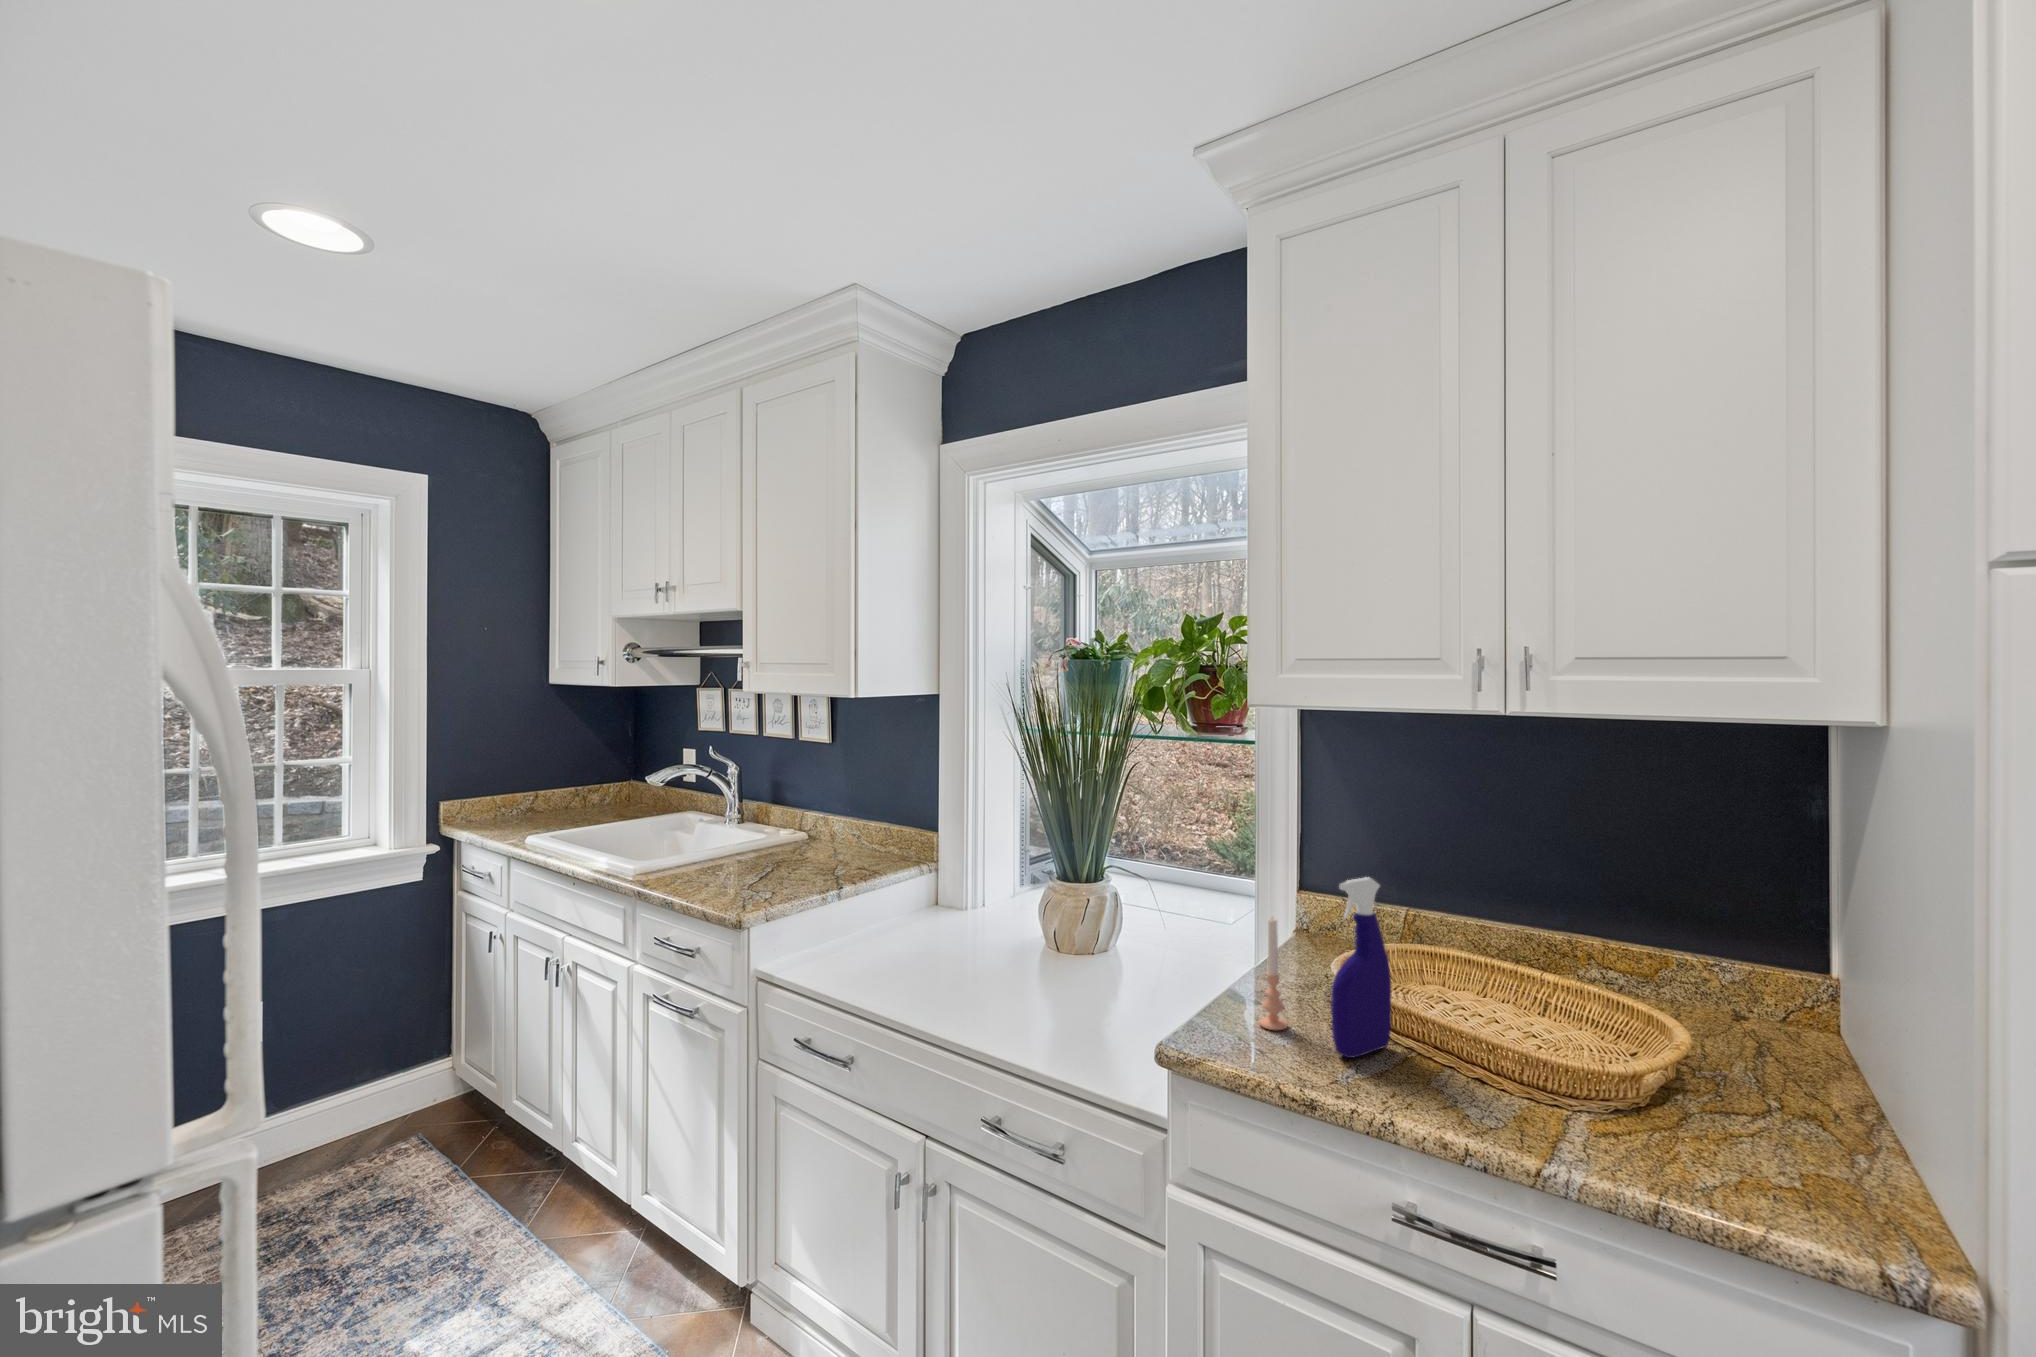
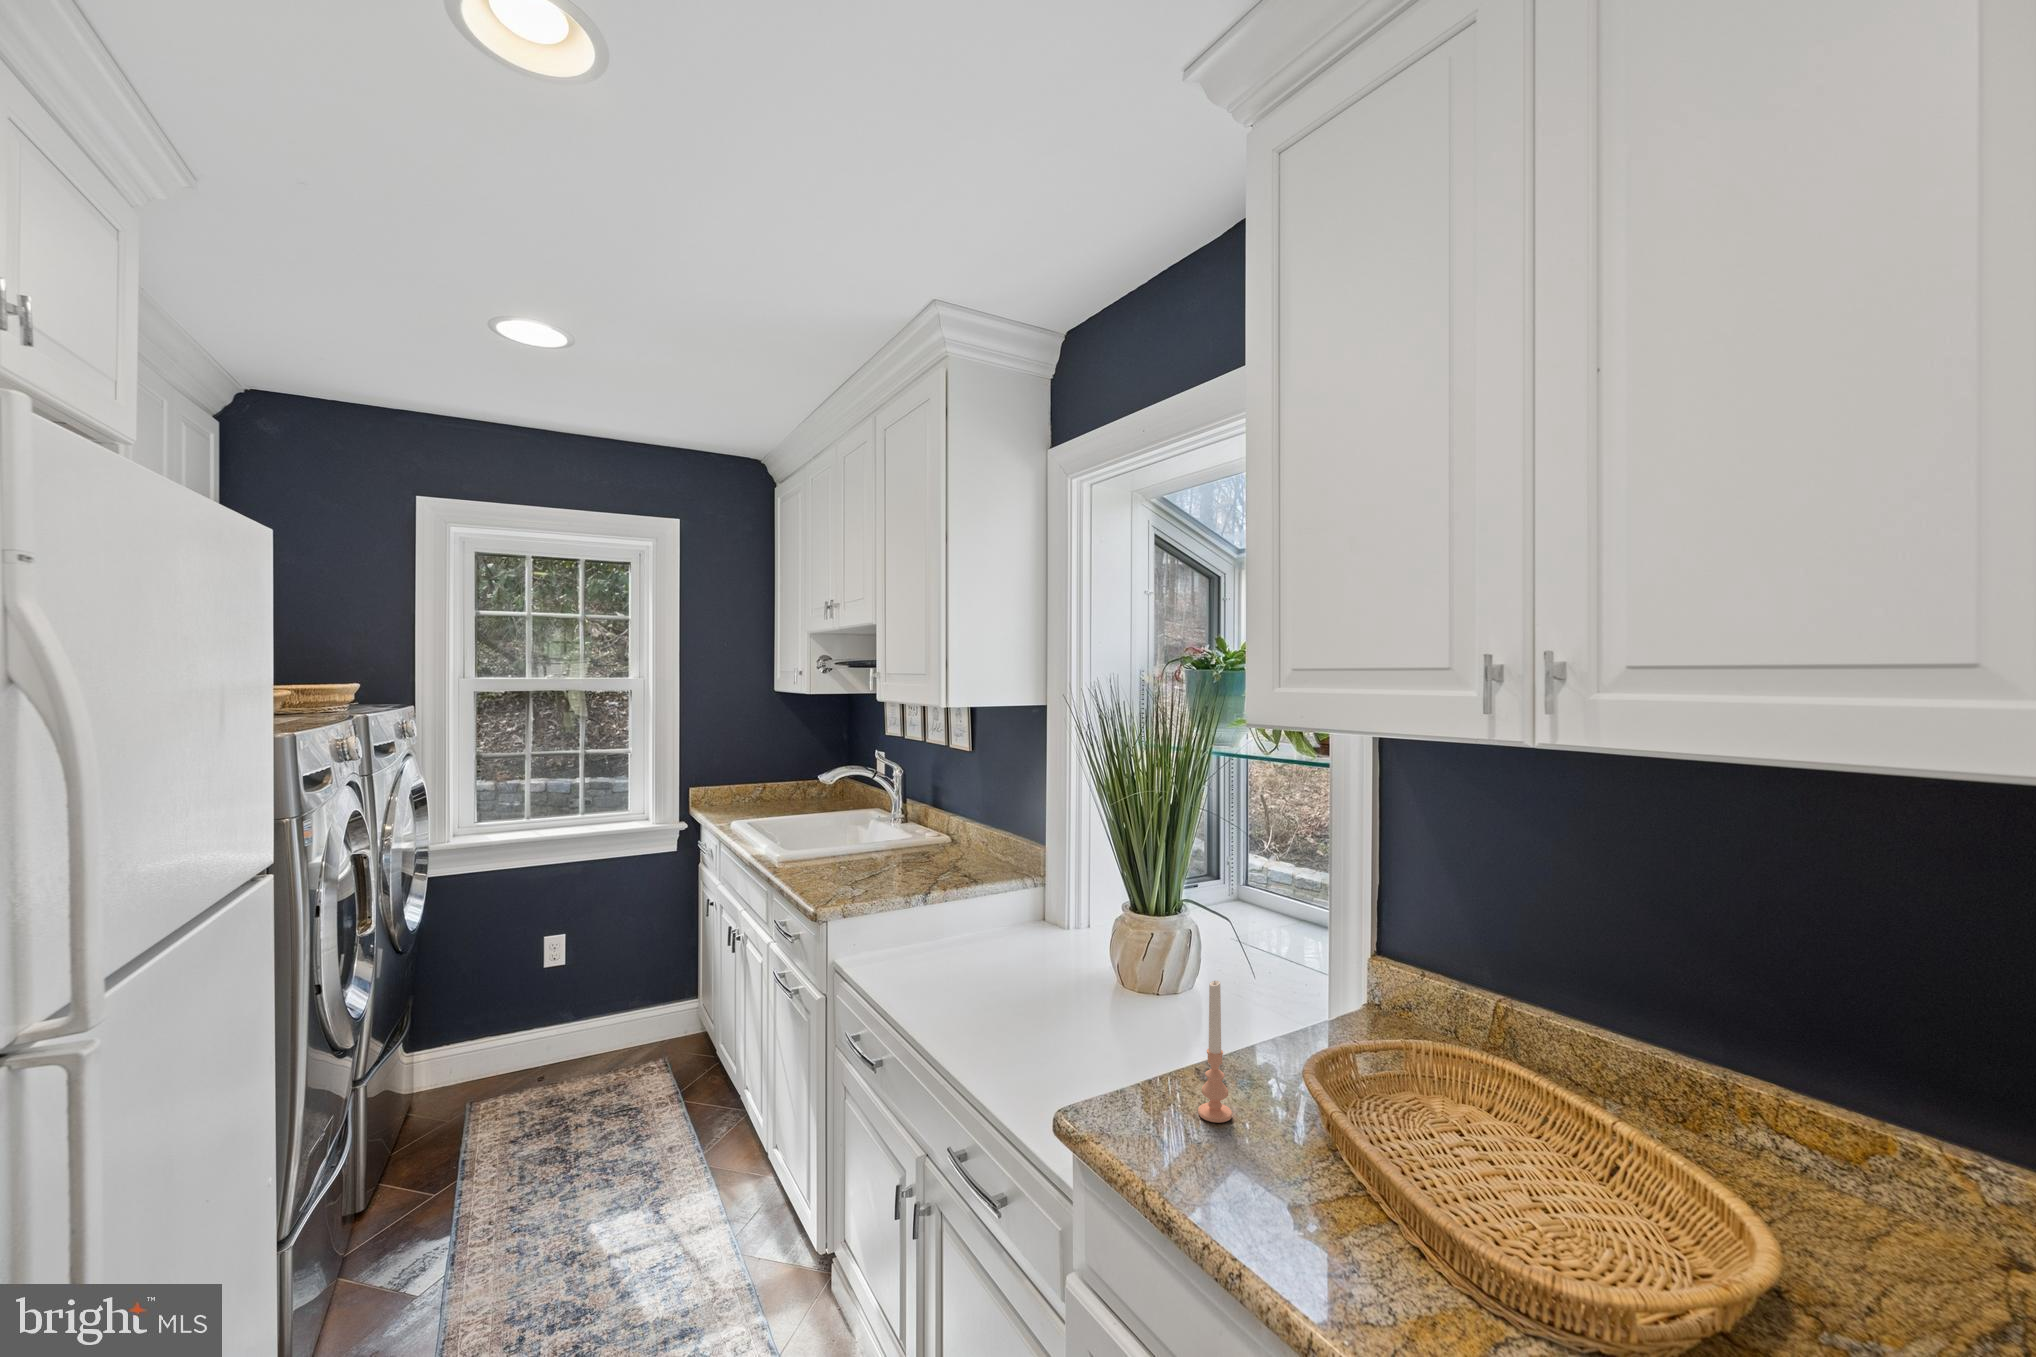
spray bottle: present [1331,877,1391,1058] -> none [1242,948,1340,1179]

